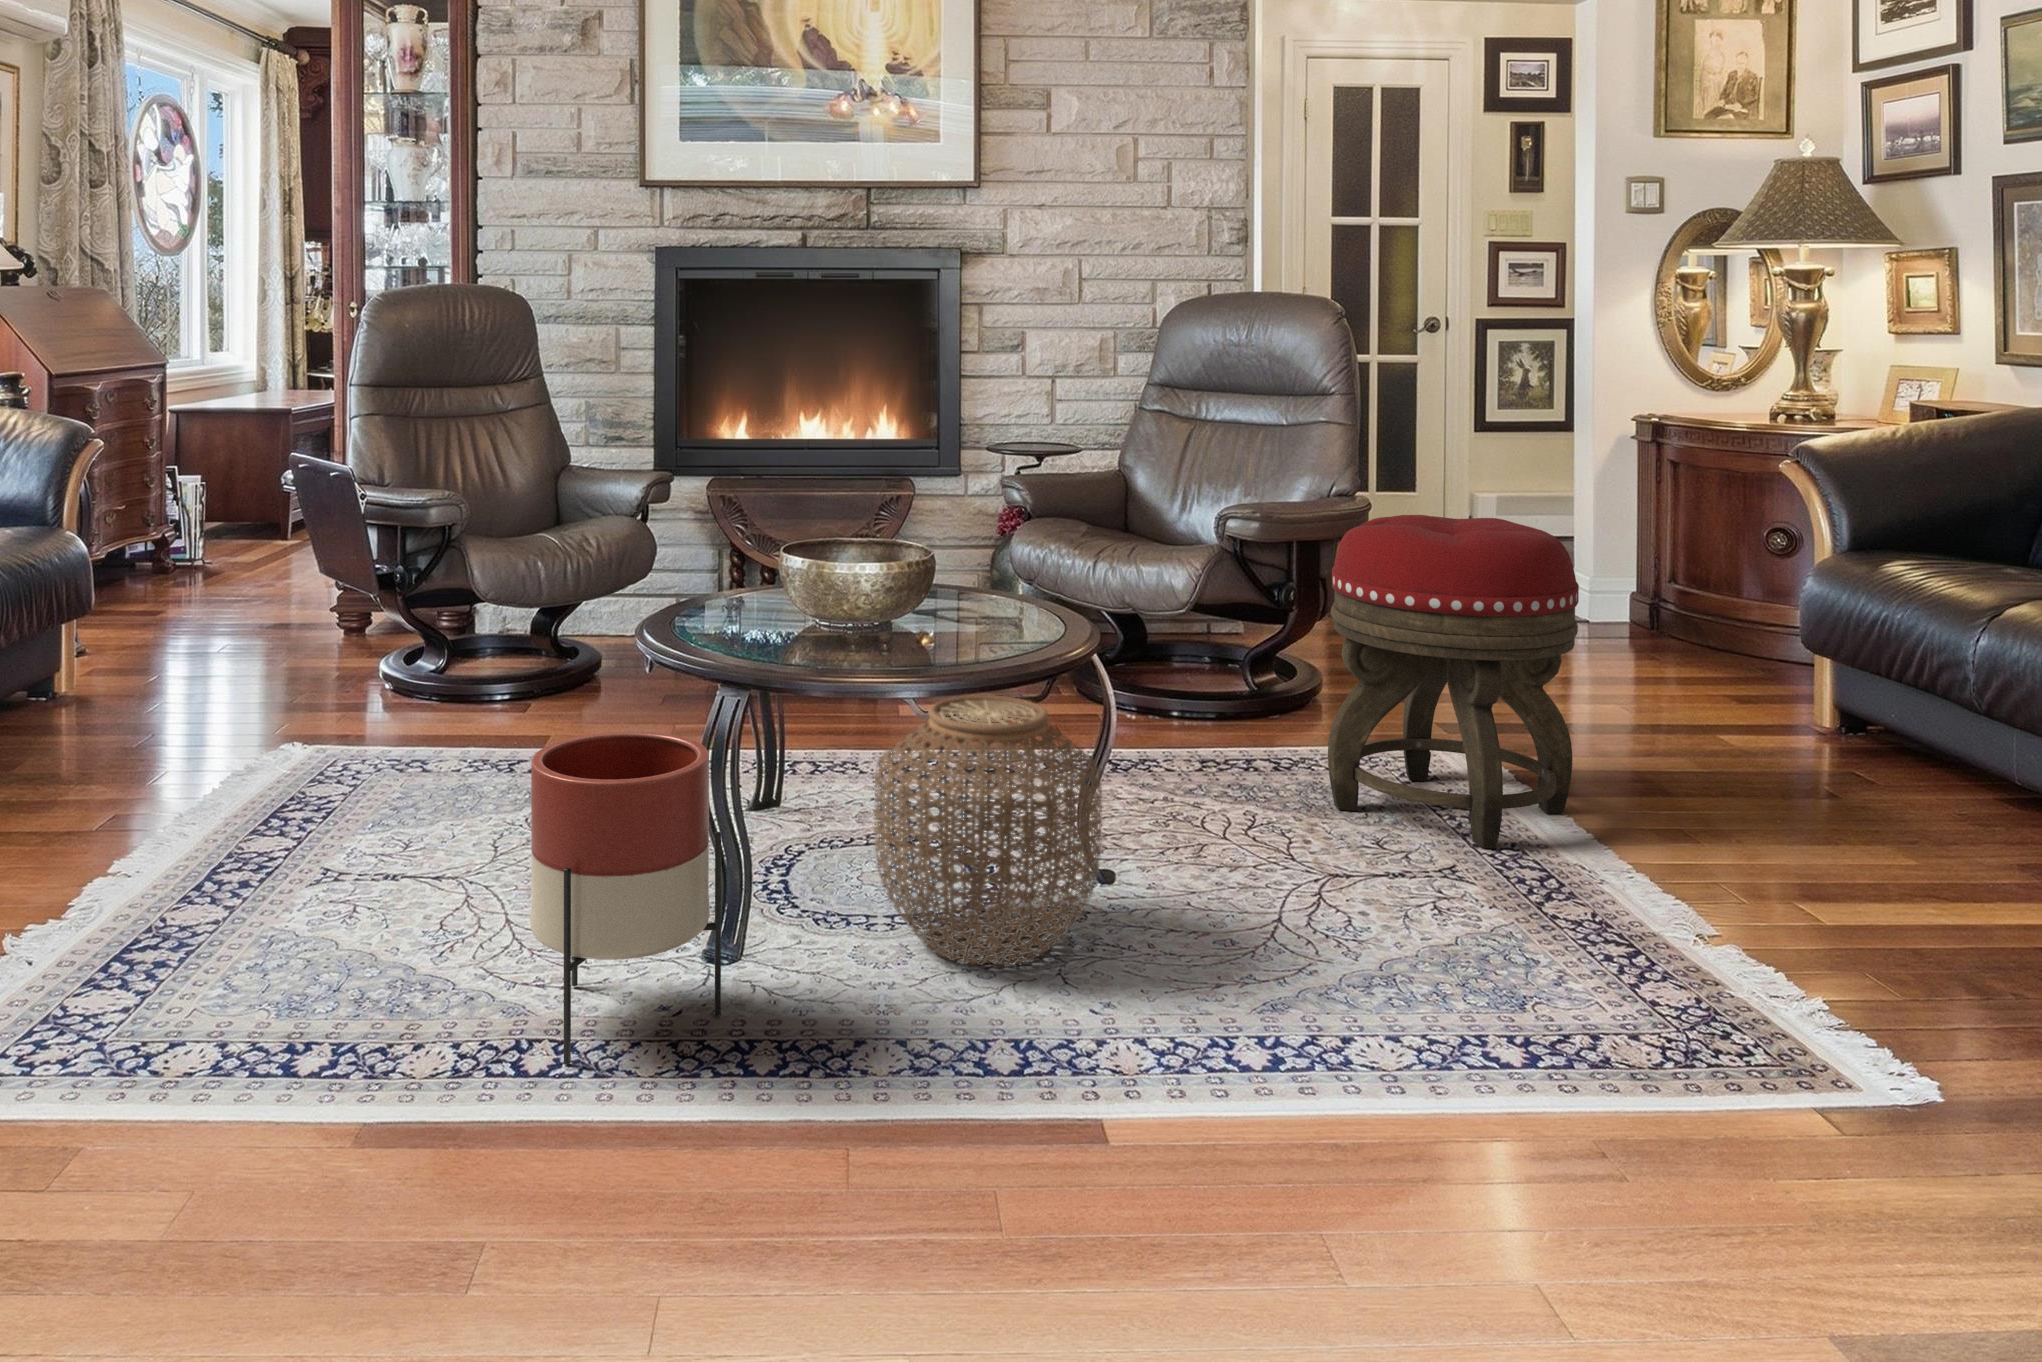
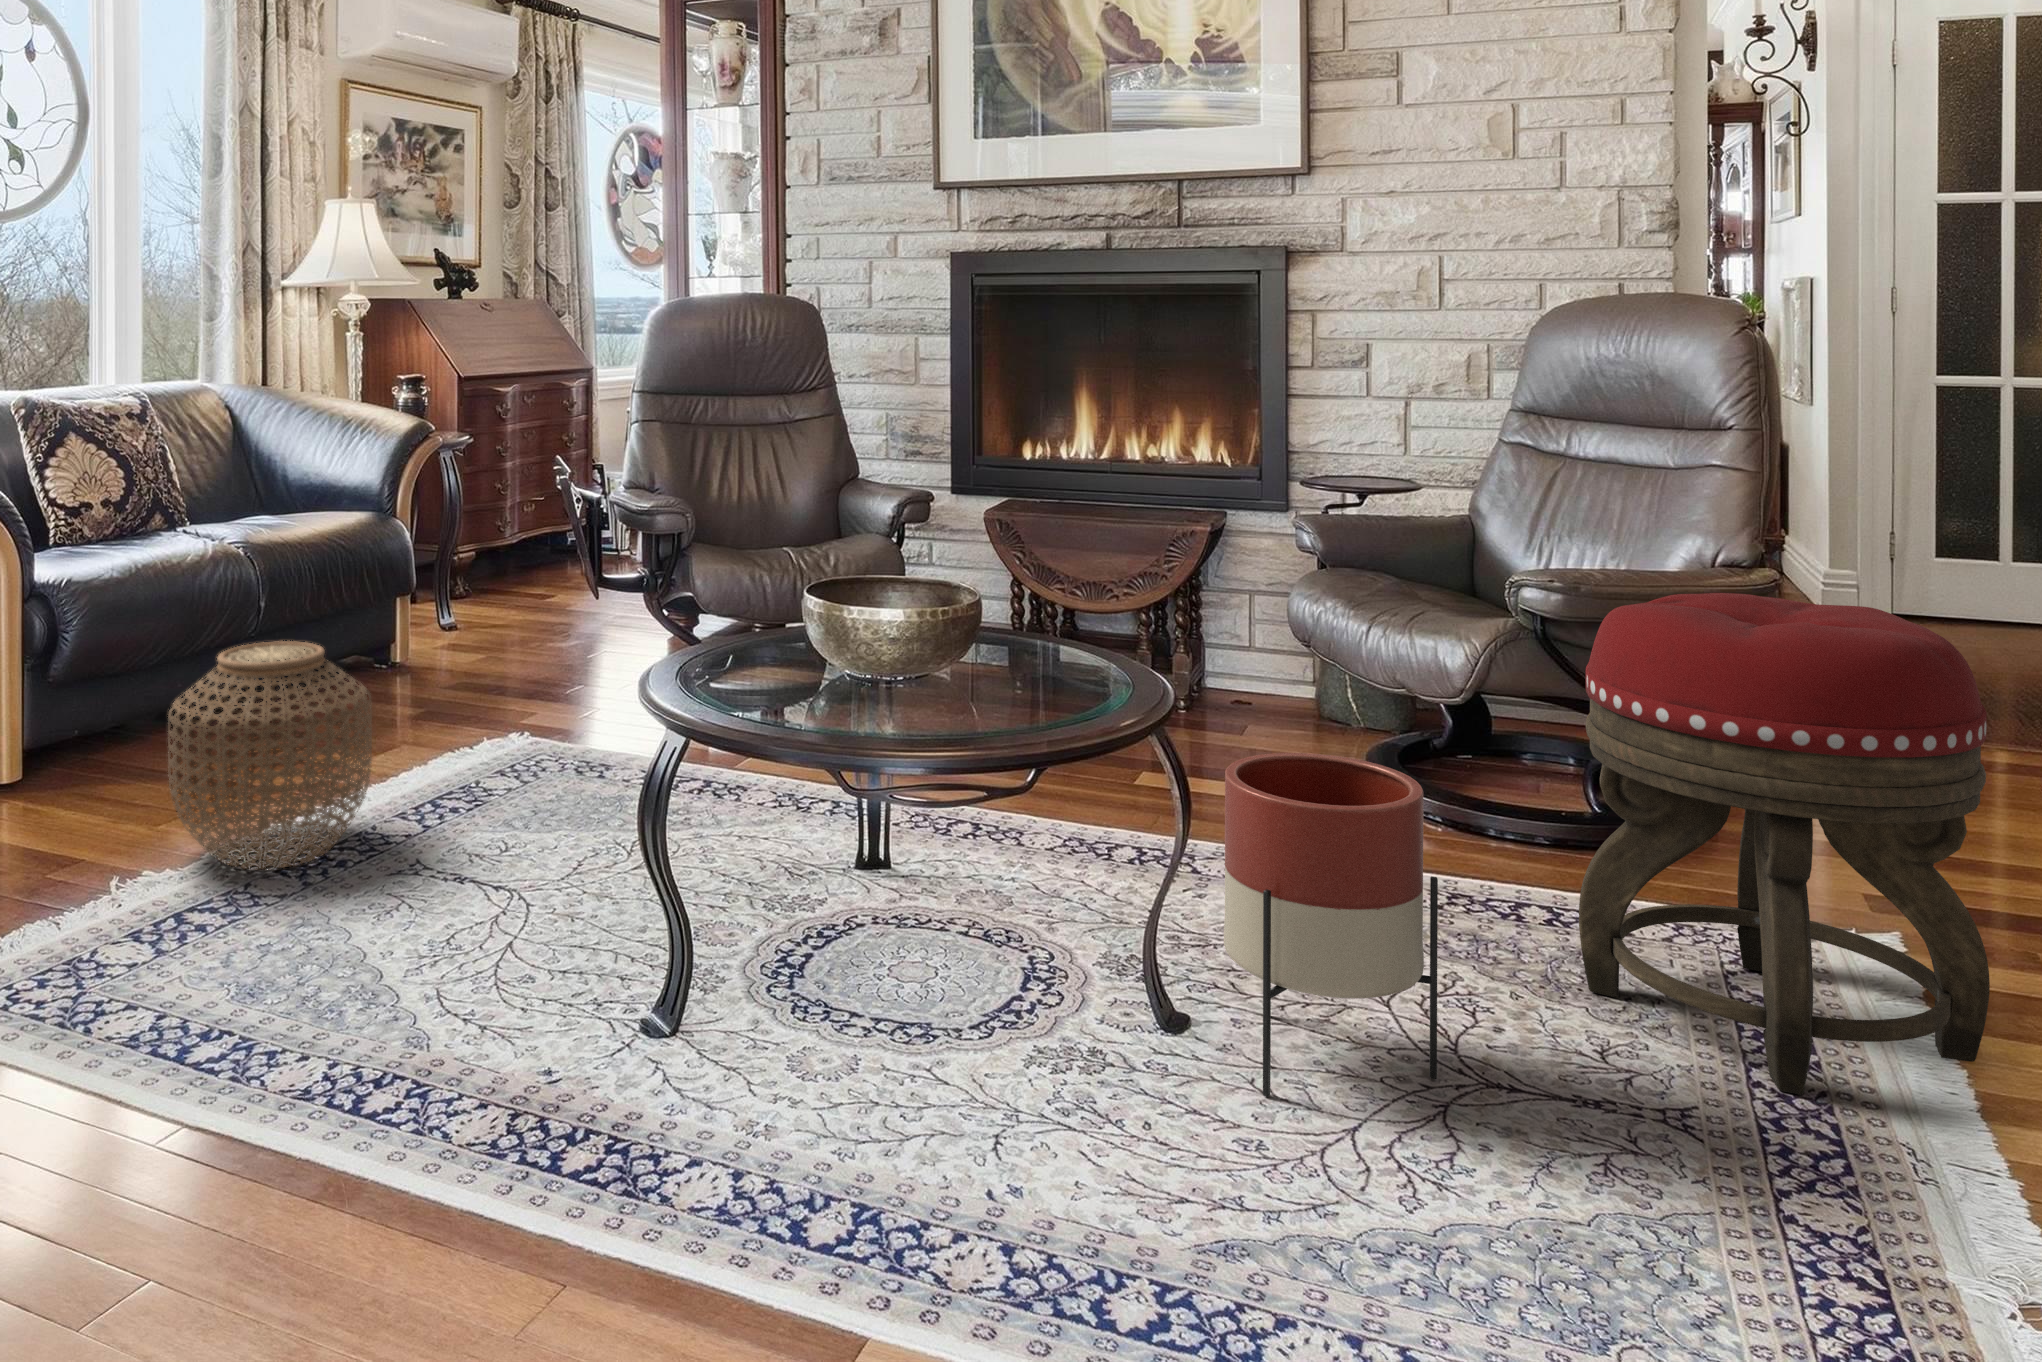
woven basket: present [875,695,1102,965] -> present [168,641,372,870]
planter: present [530,731,721,1065] -> present [1224,753,1438,1097]

